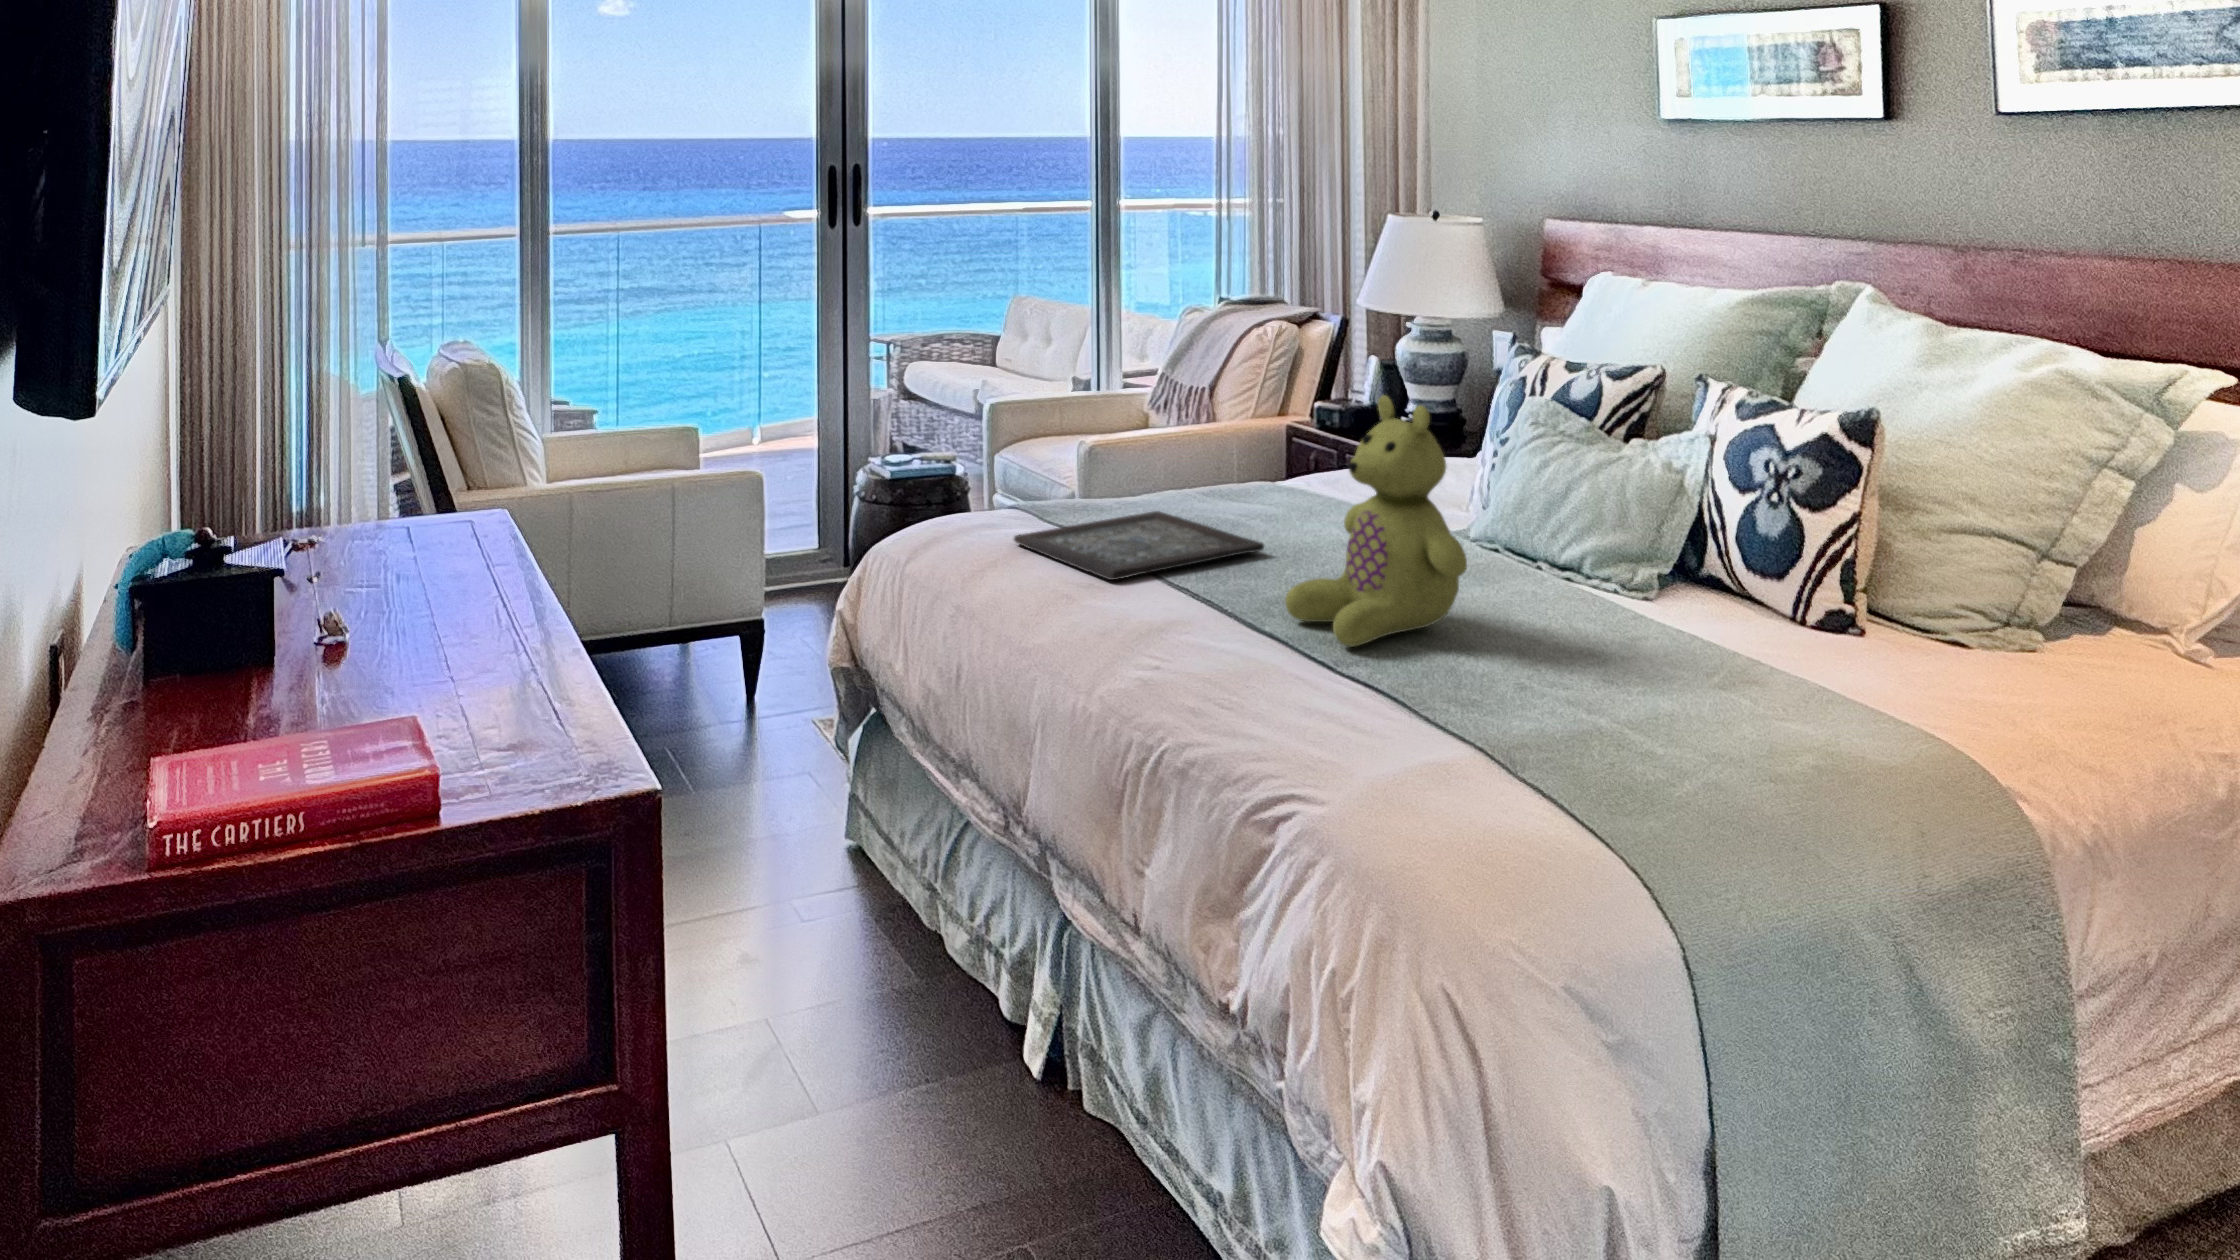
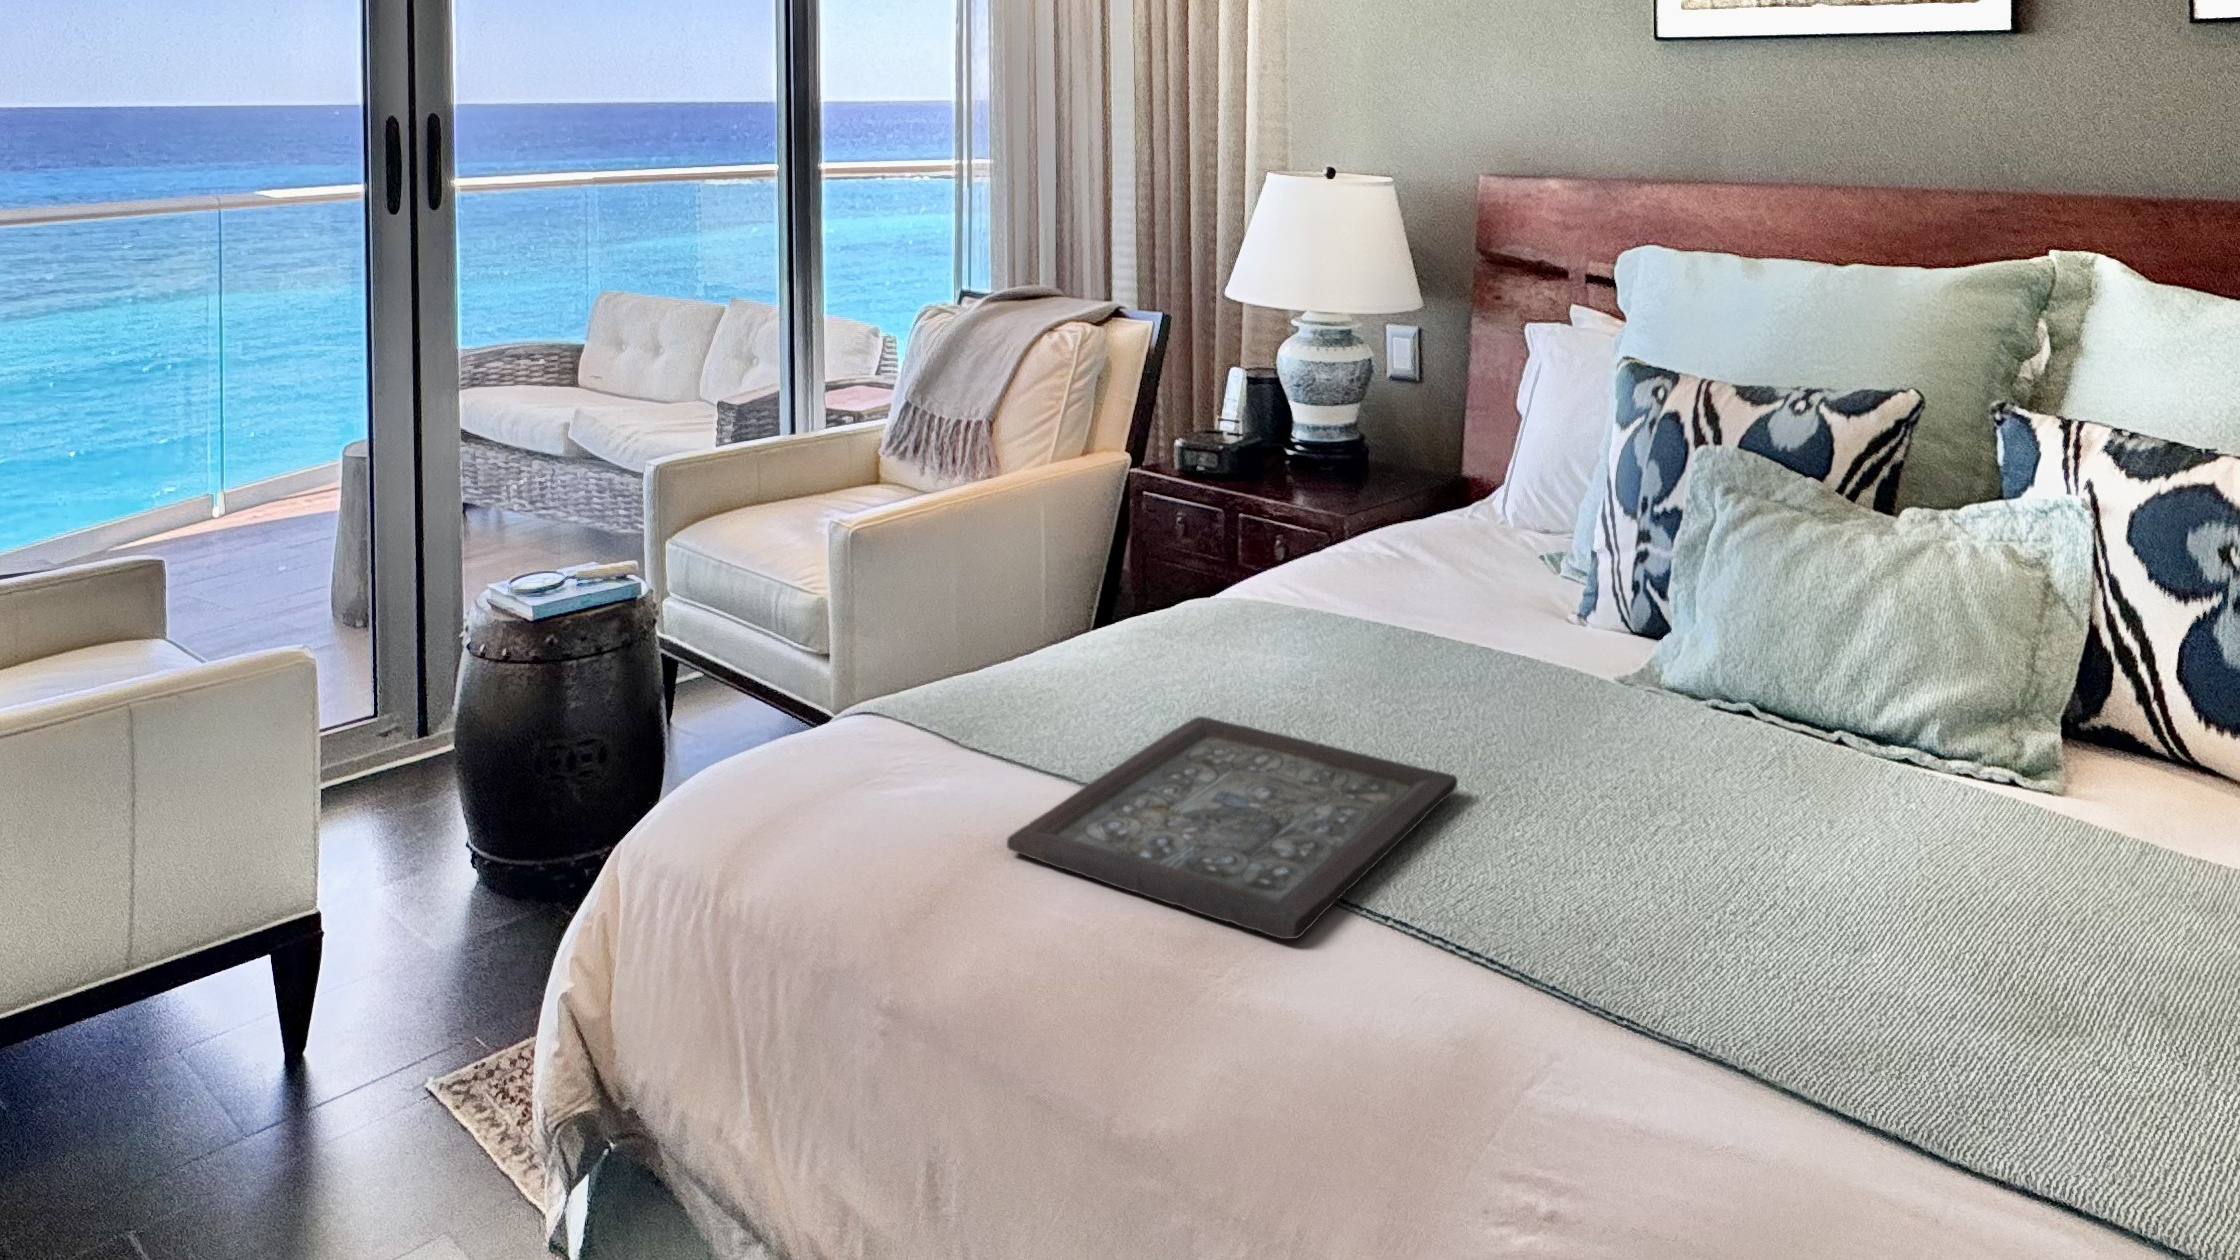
stuffed bear: present [1285,395,1467,647] -> none [1705,525,2095,1071]

